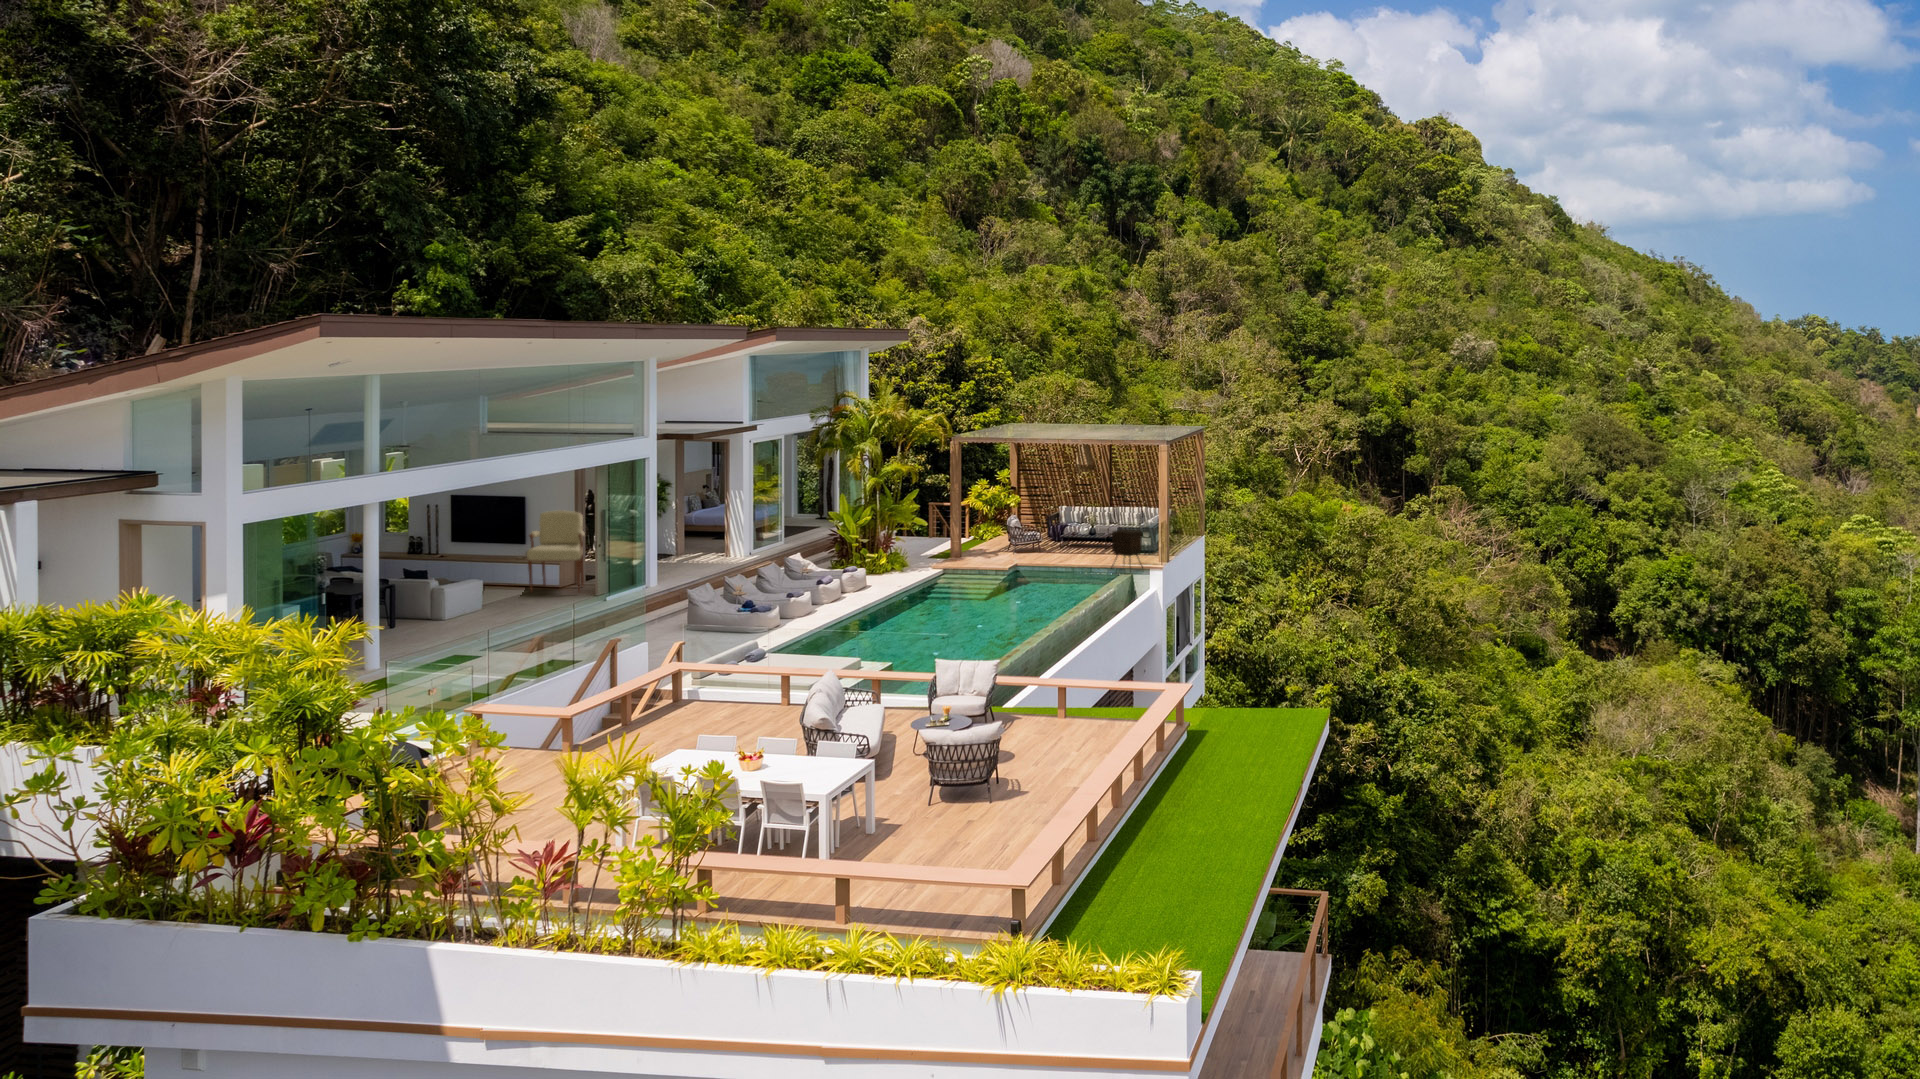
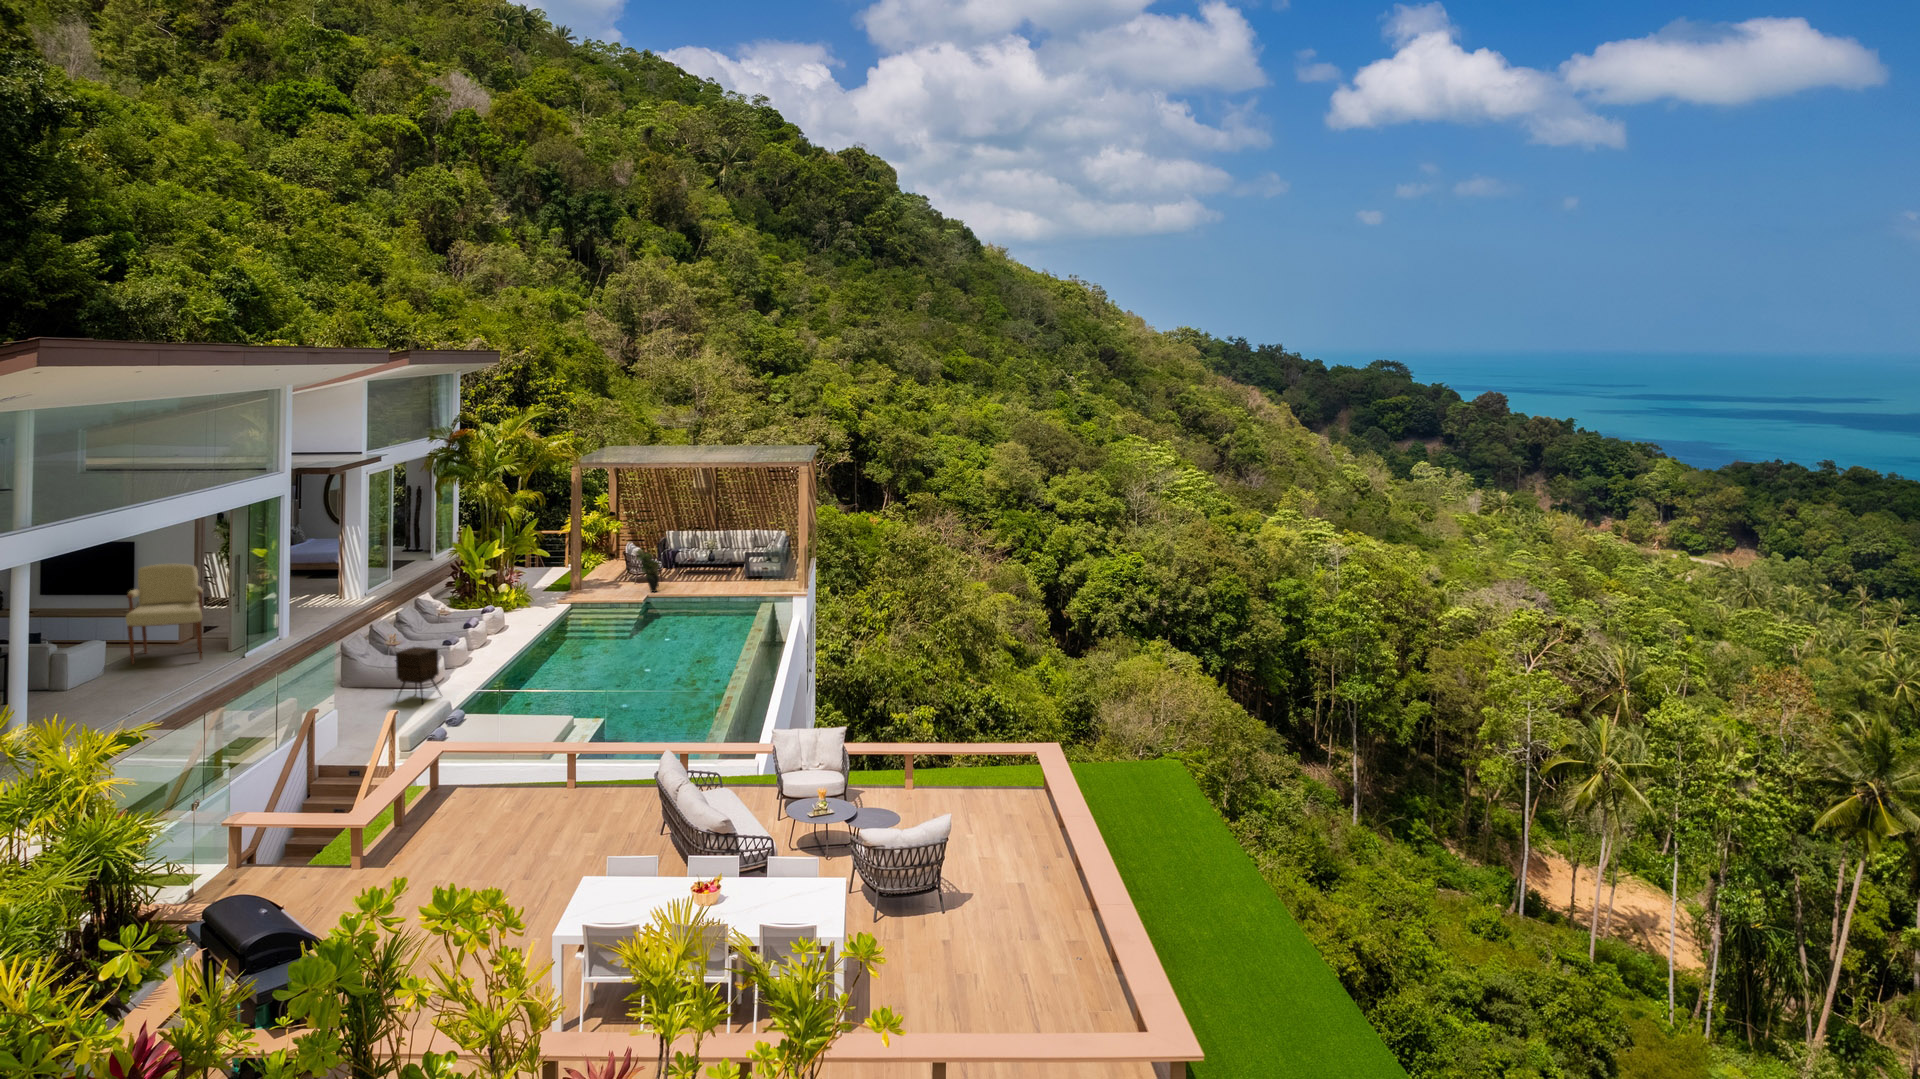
potted plant: none [1003,519,1031,566] -> present [636,549,659,592]
side table: present [1112,529,1142,563] -> present [396,647,441,699]

